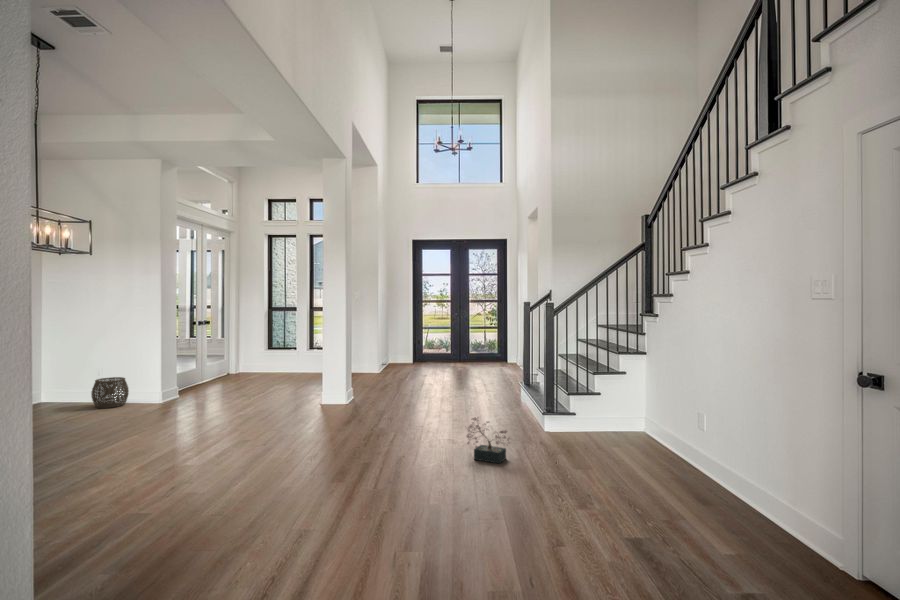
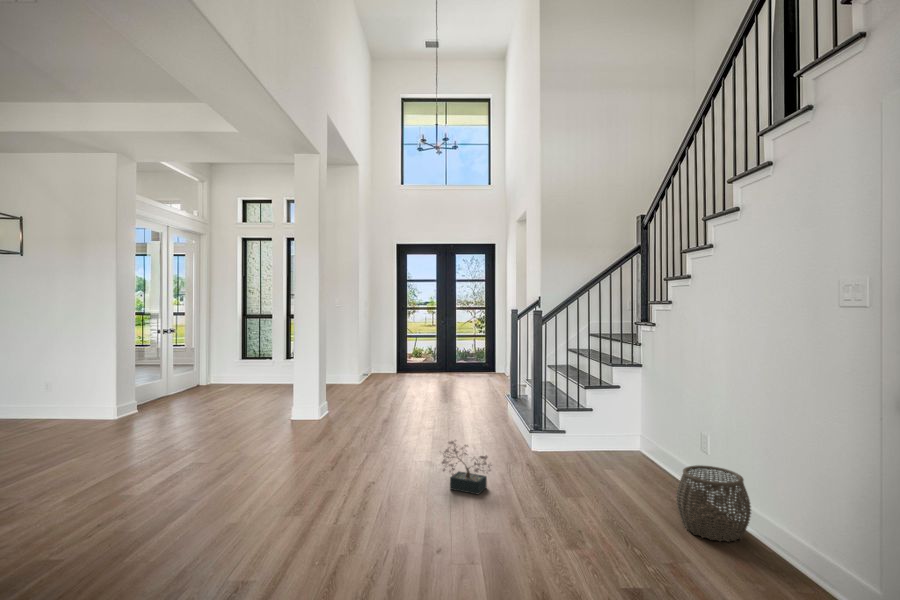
woven basket: present [91,377,129,408] -> present [676,465,751,542]

